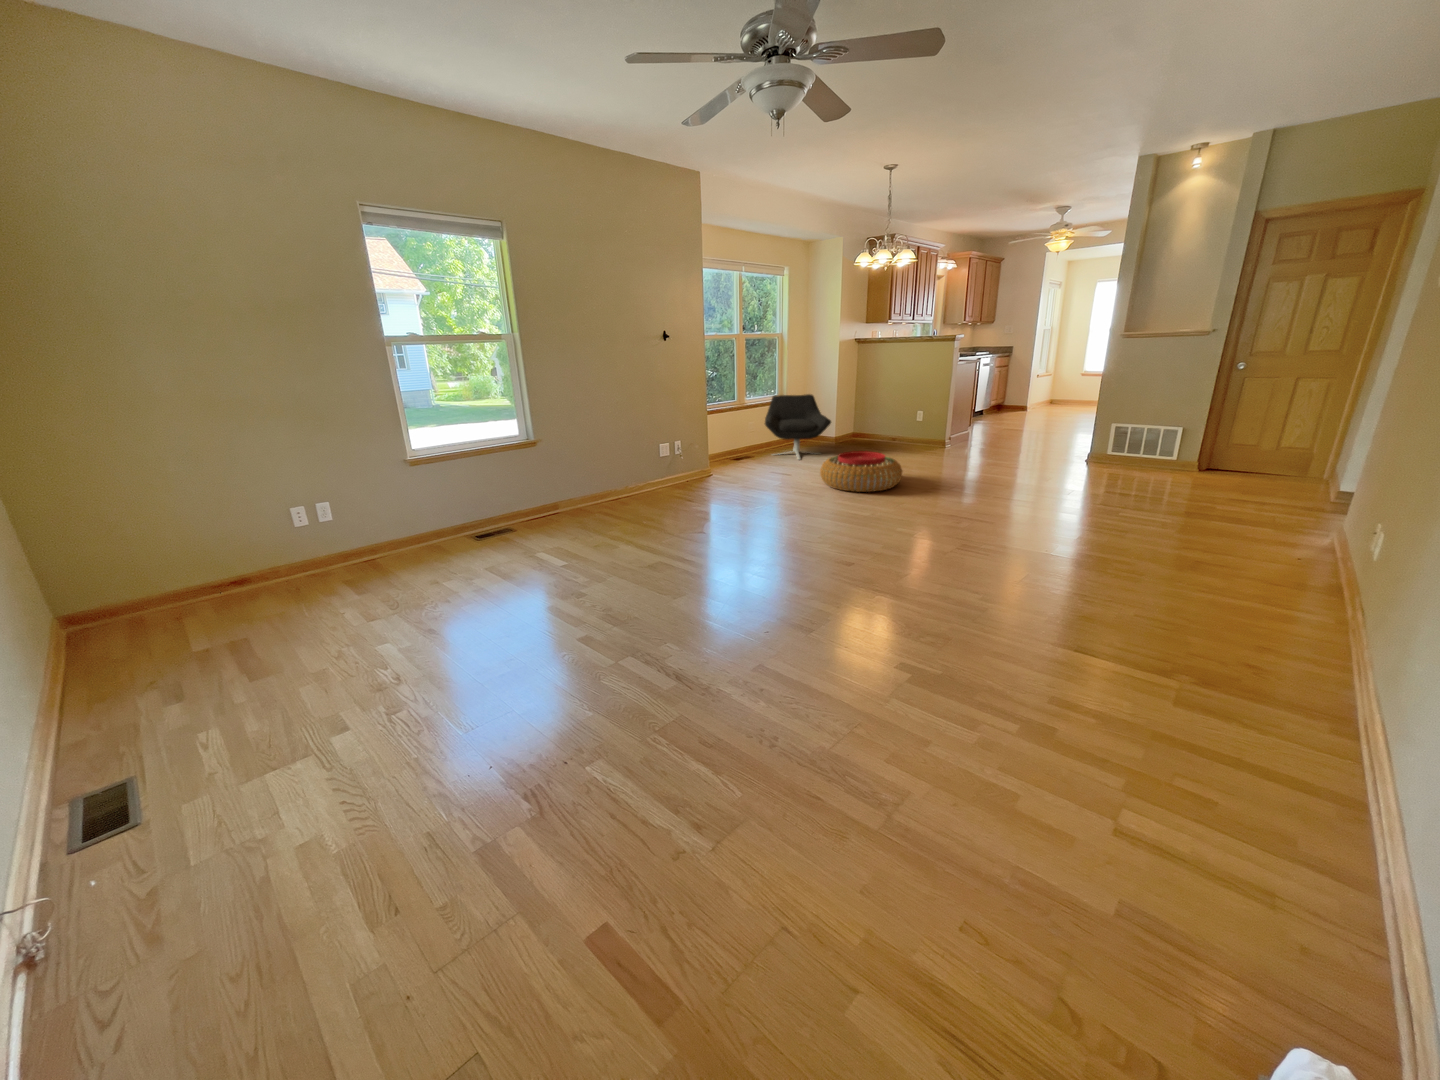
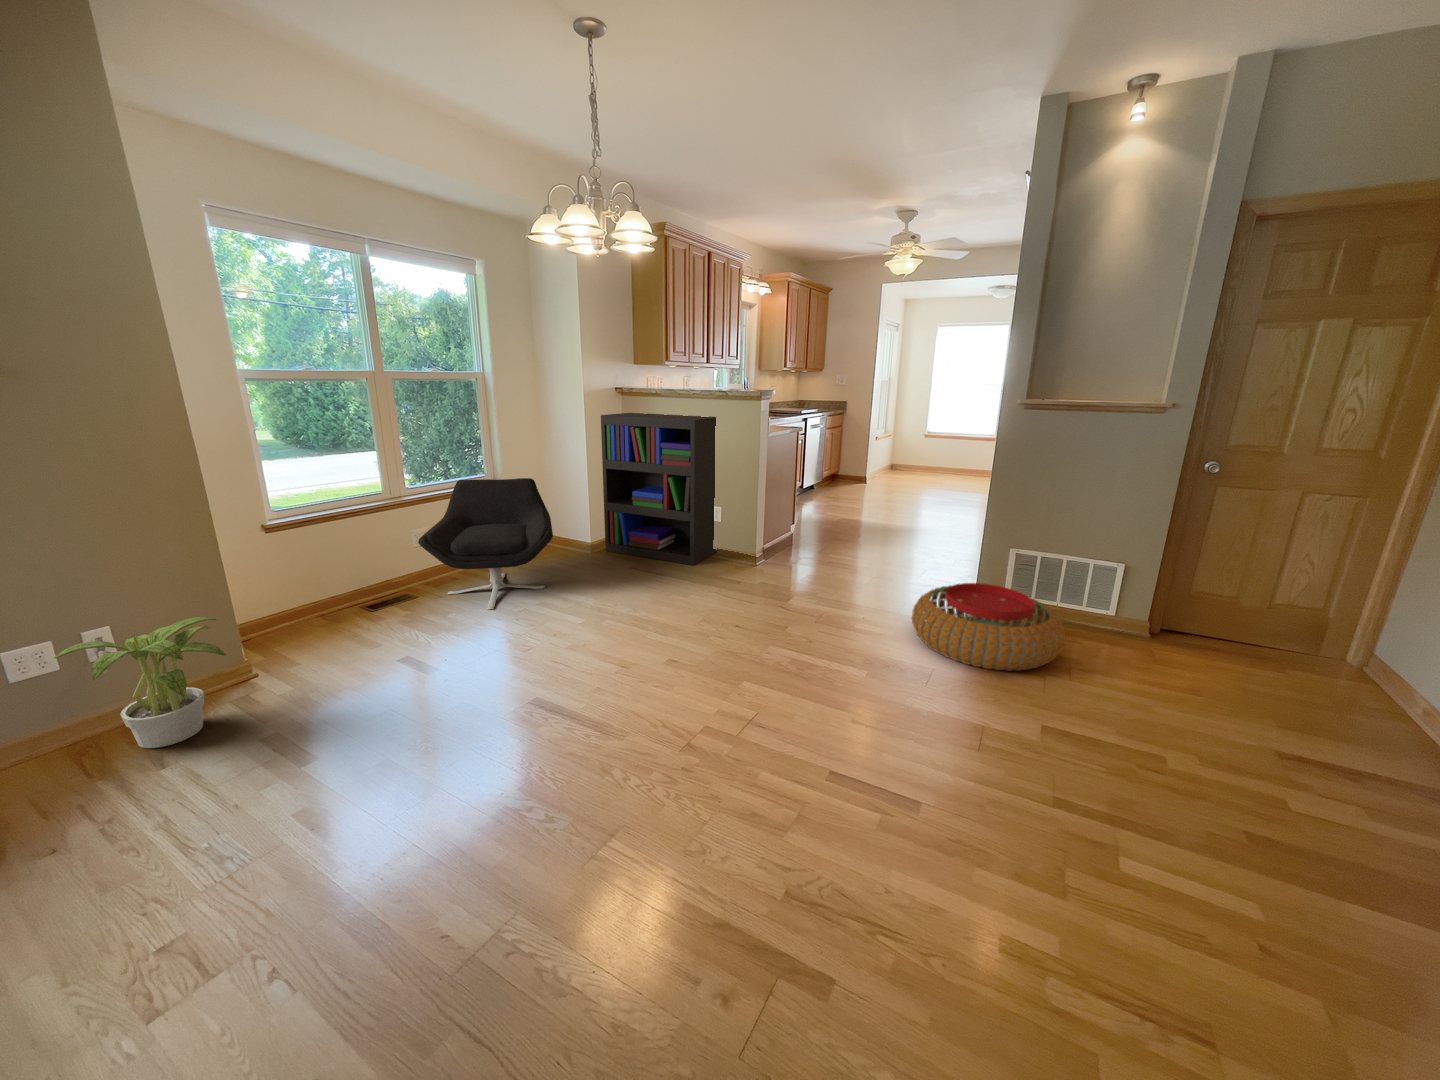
bookshelf: none [846,355,924,447] -> present [601,413,717,565]
potted plant: none [683,438,729,487] -> present [54,617,226,748]
pouf: present [820,451,902,492] -> present [912,583,1066,671]

